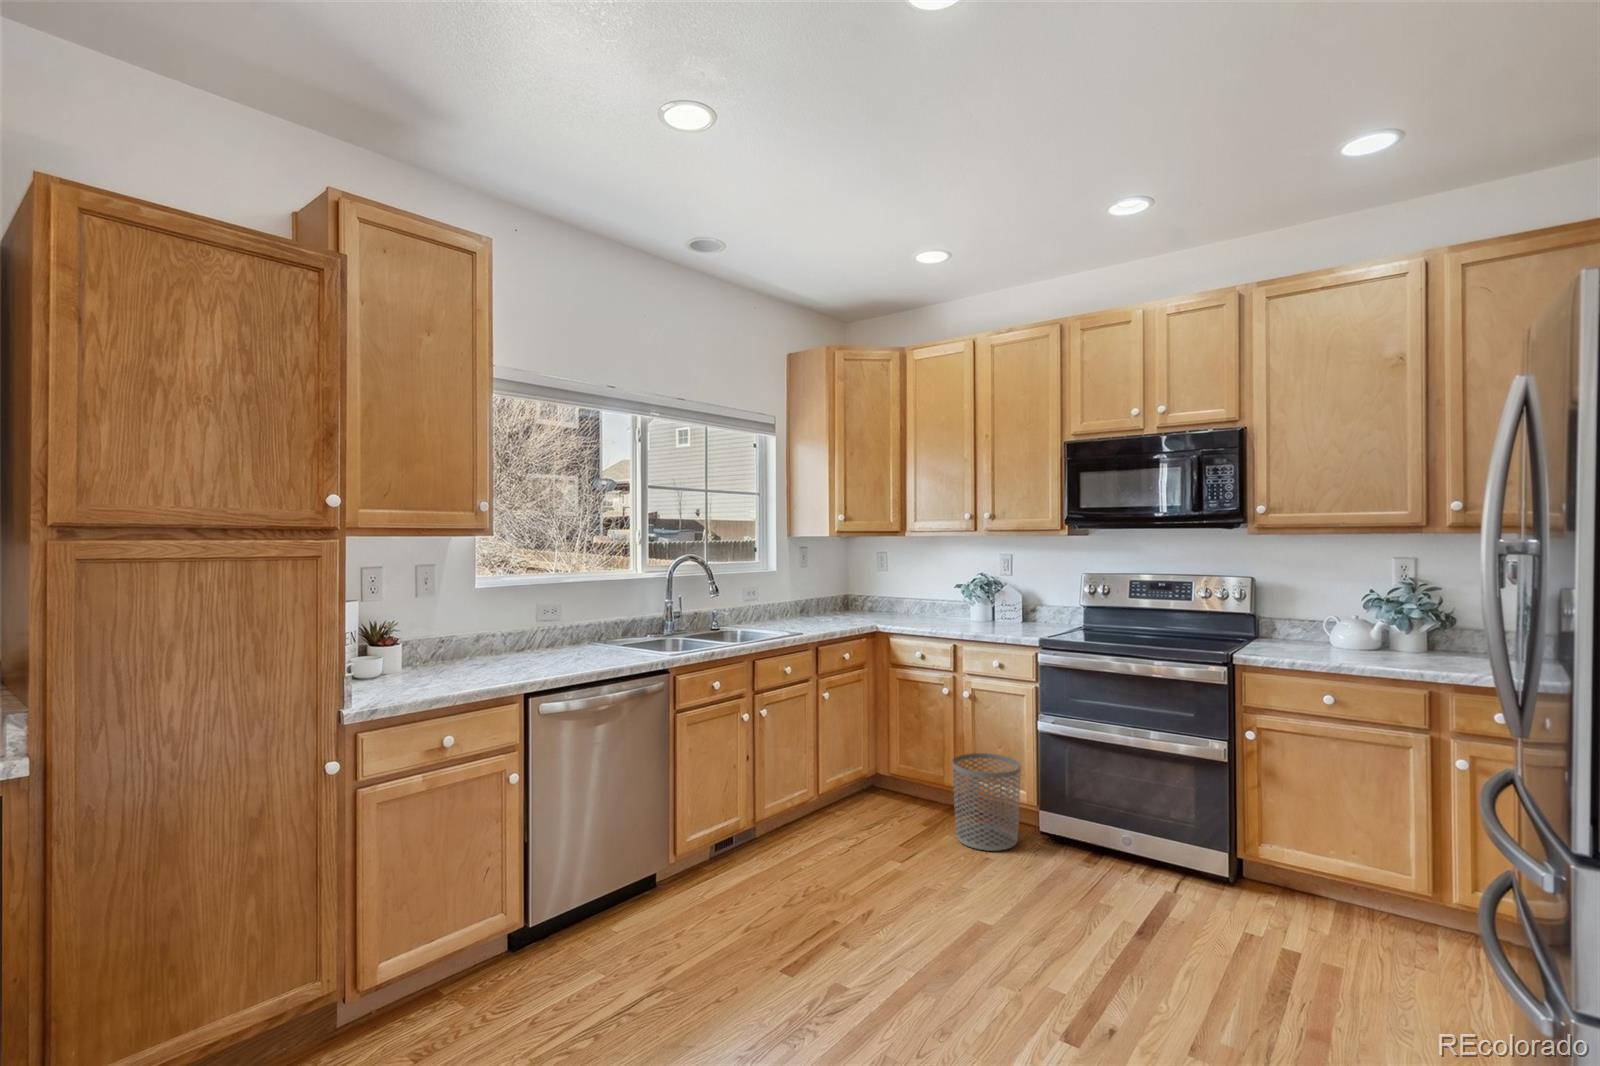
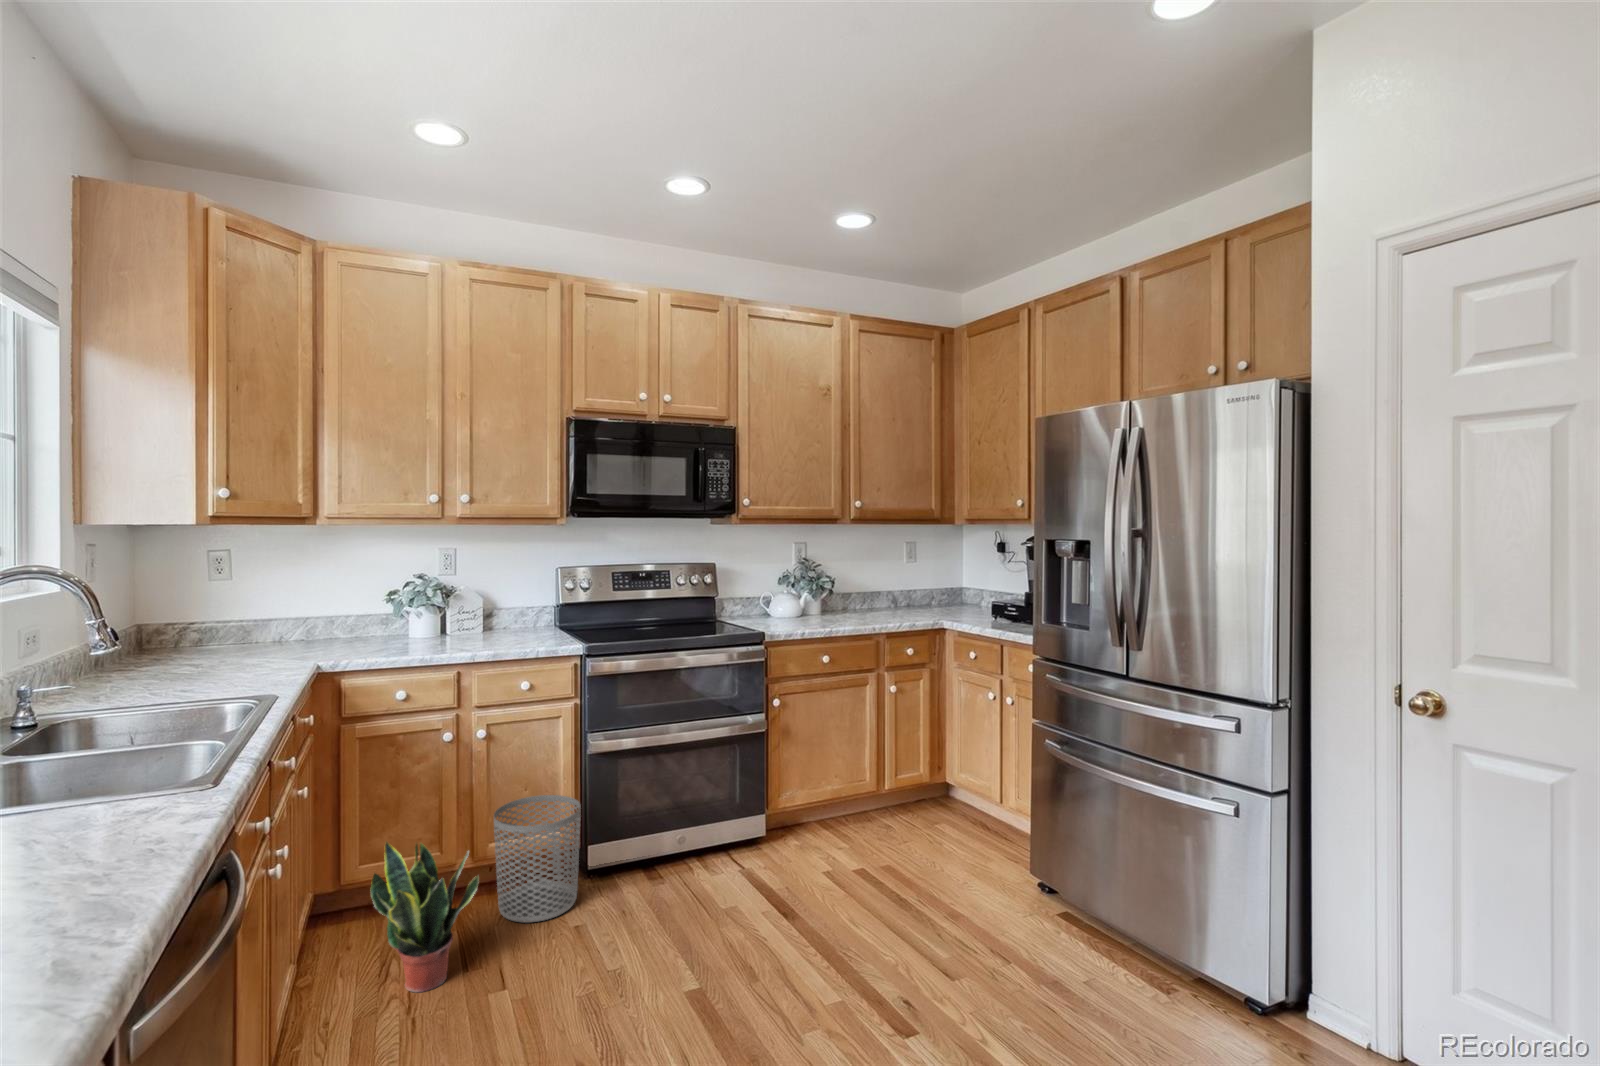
potted plant: none [841,738,915,847] -> present [371,842,479,992]

